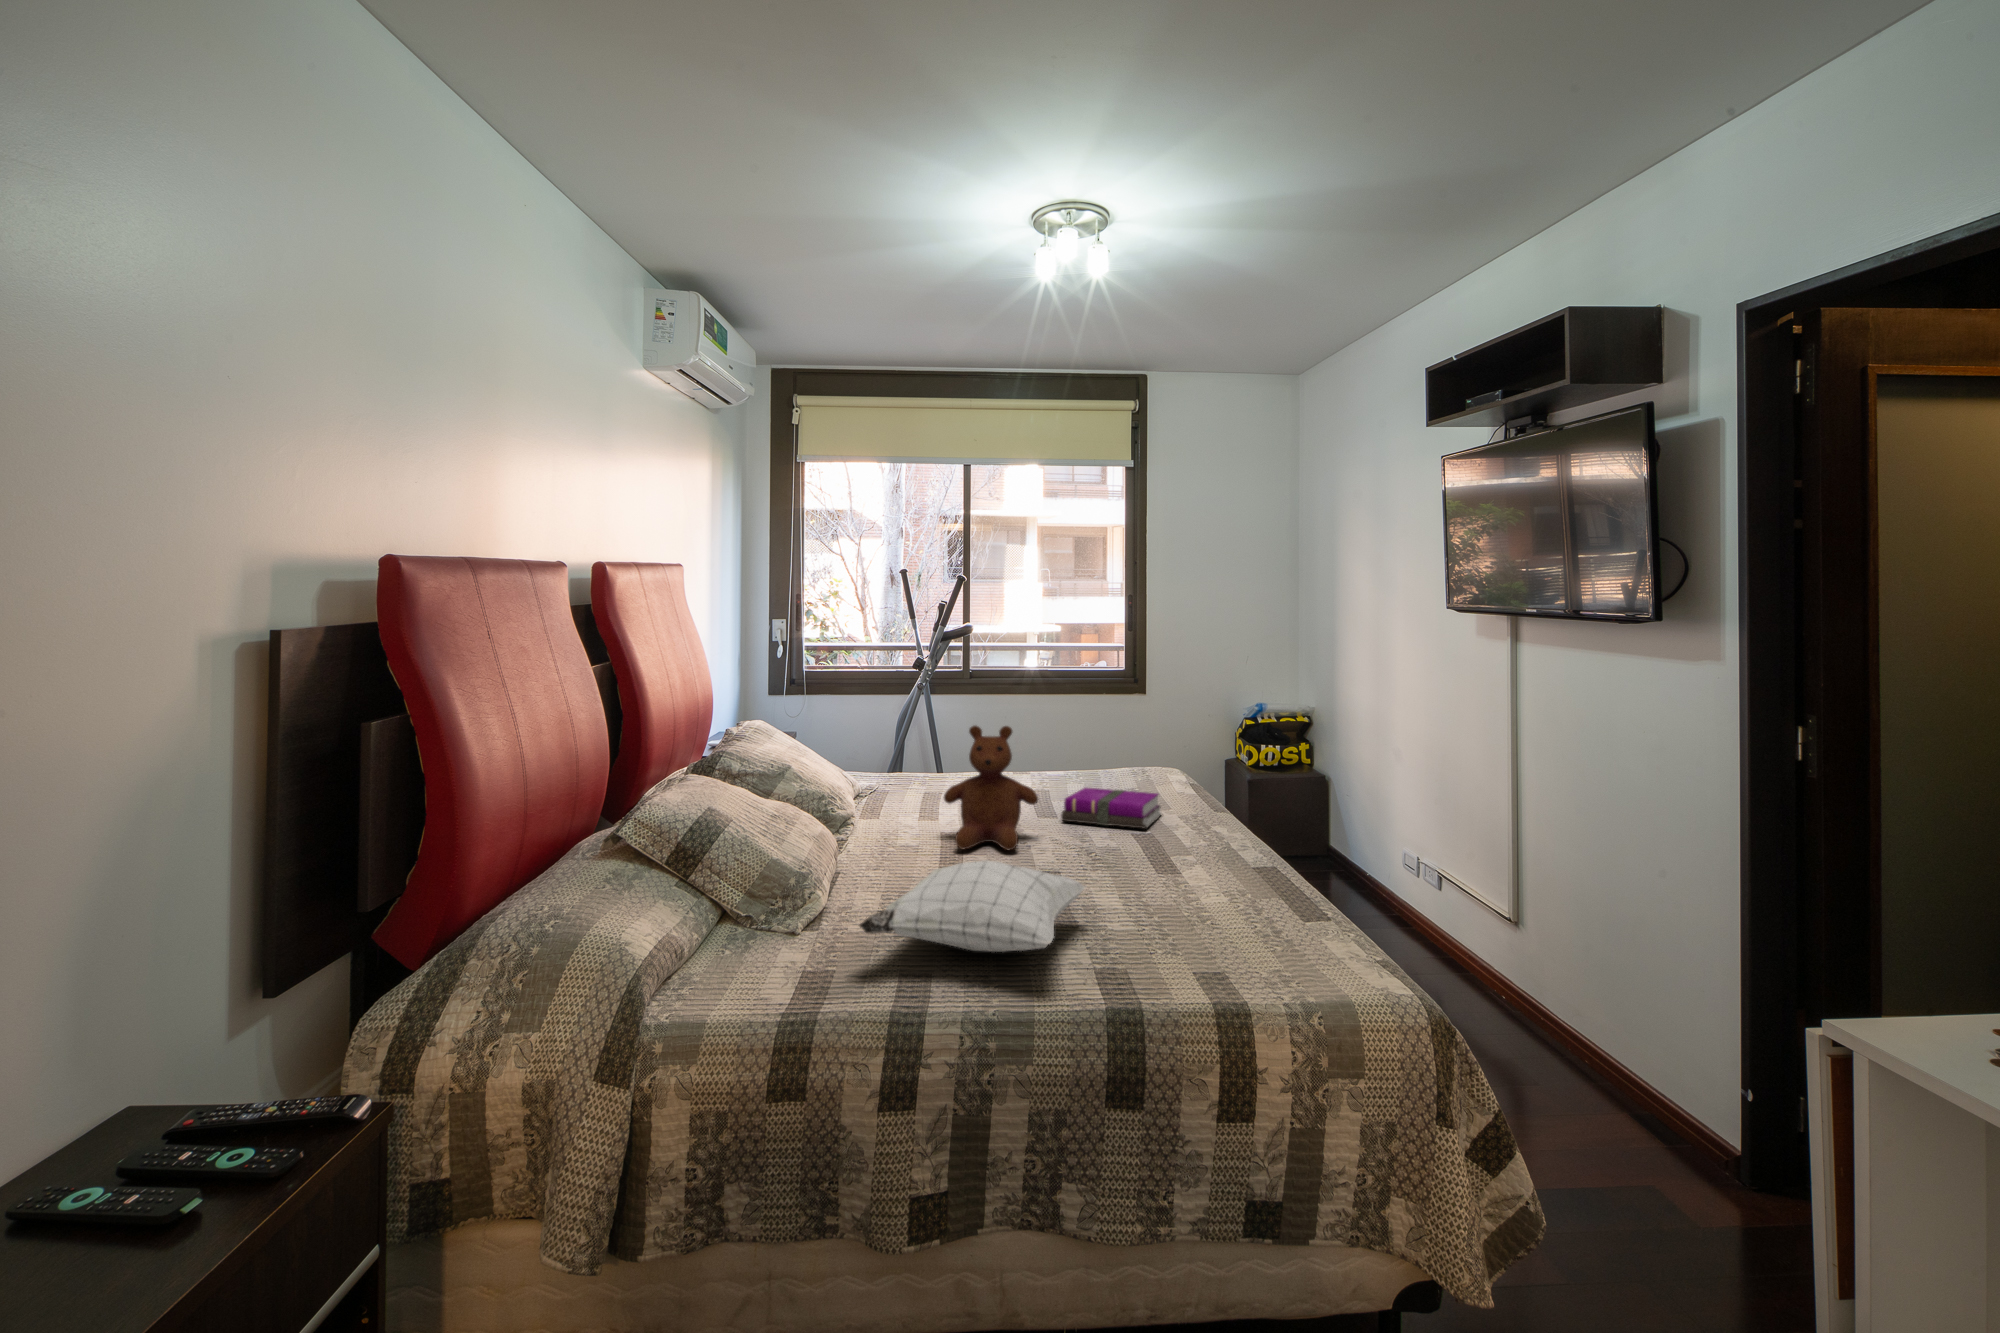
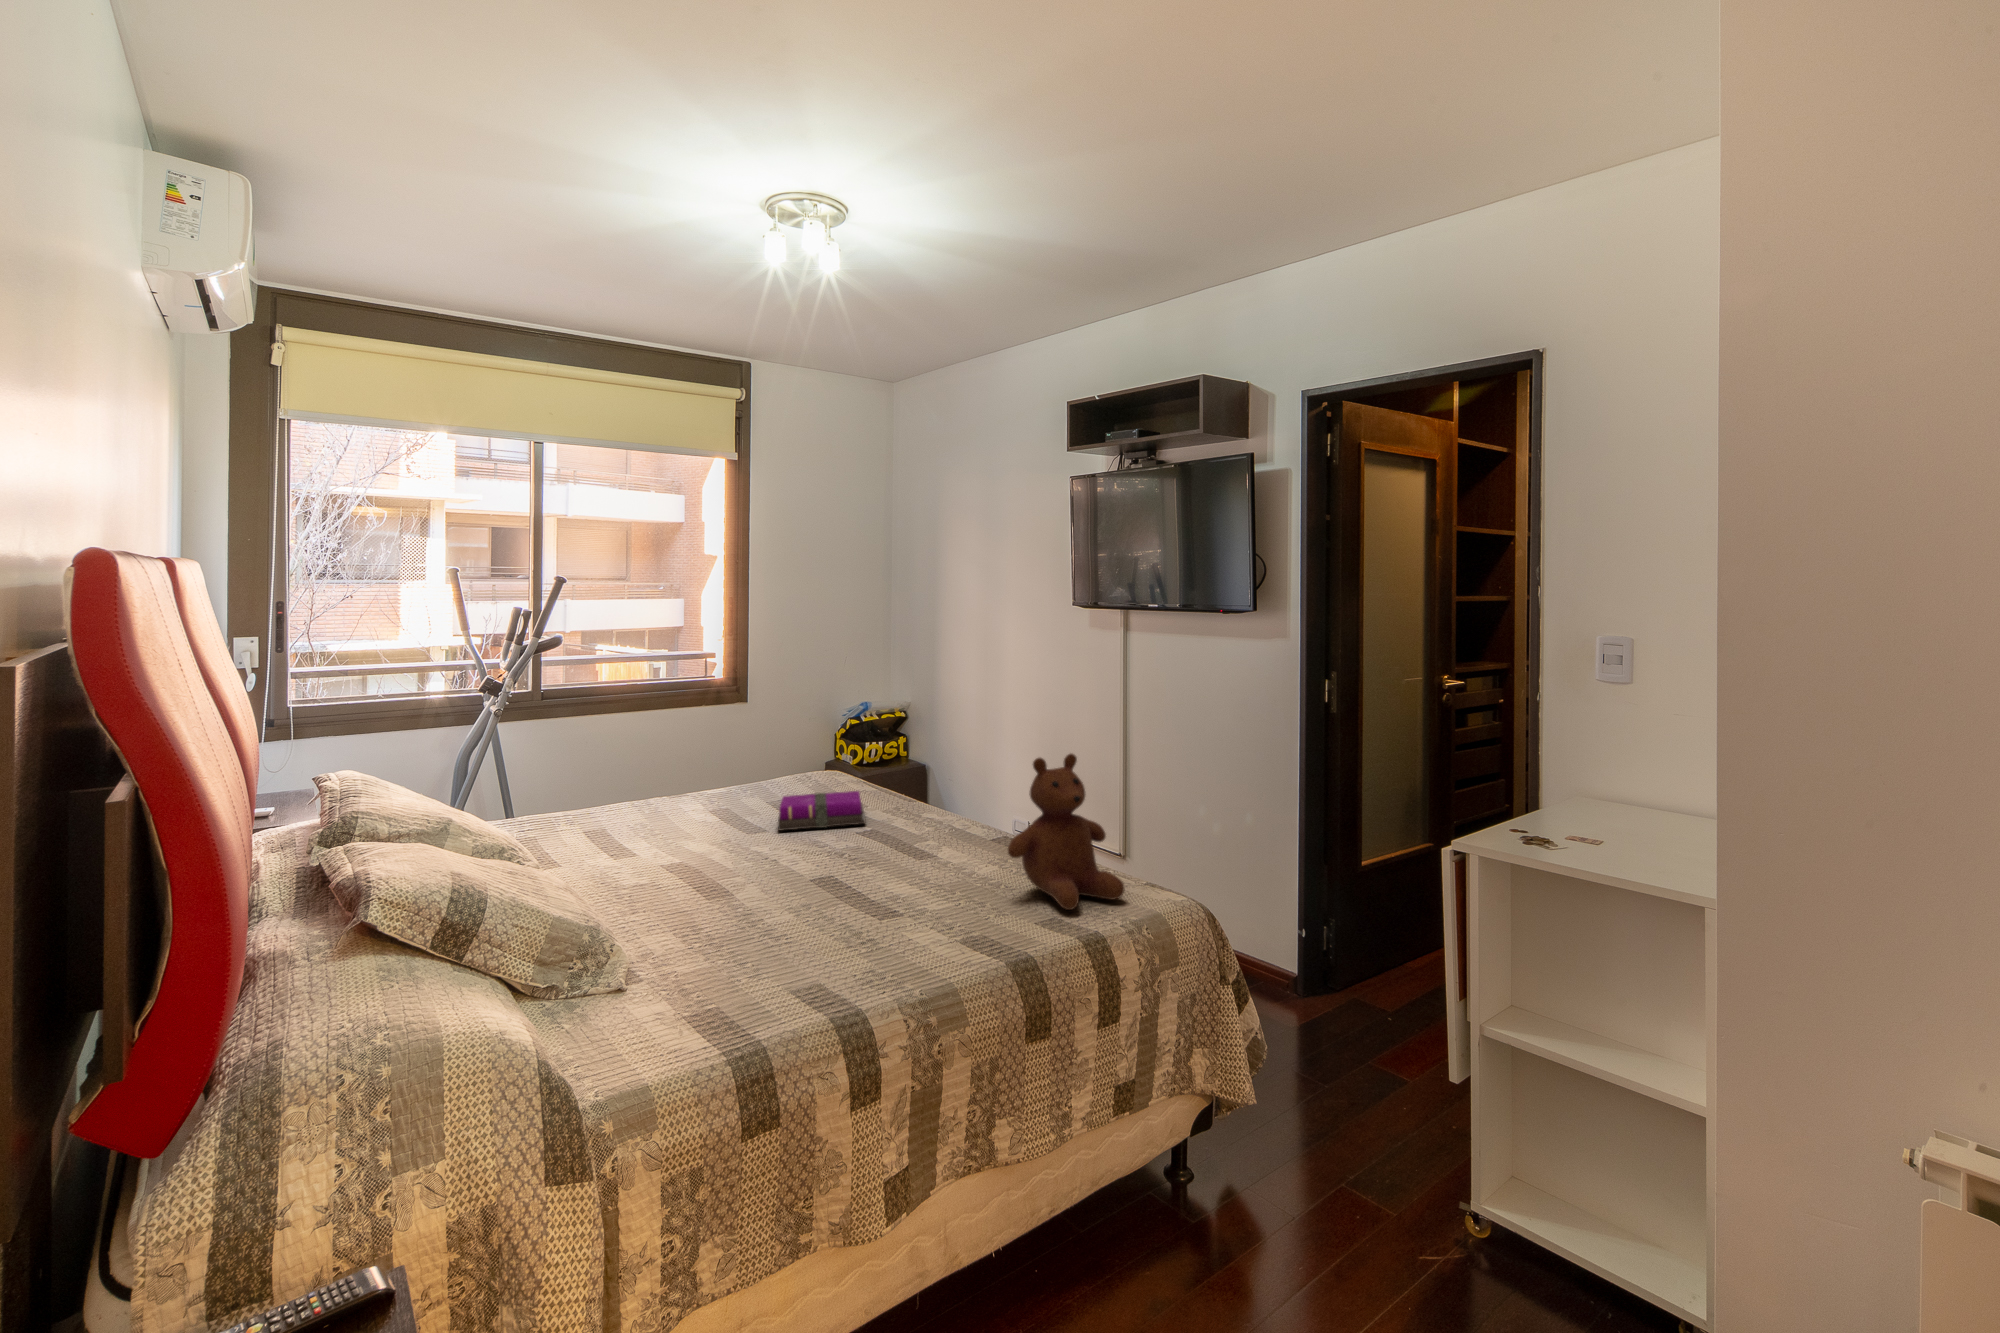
teddy bear: present [944,726,1038,850] -> present [1008,754,1125,910]
pillow: present [859,861,1085,952] -> none [744,861,945,954]

